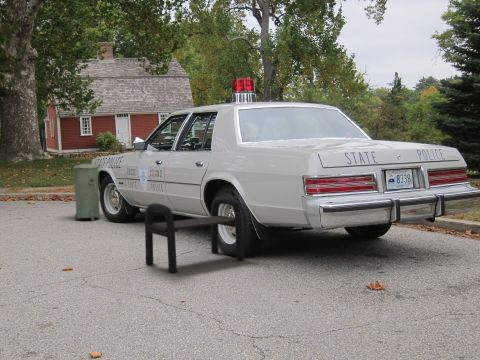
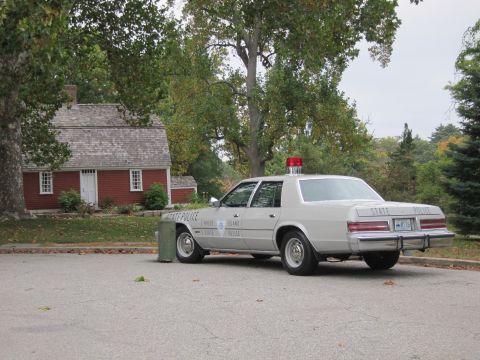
bench: present [145,196,244,273] -> none [244,237,306,281]

